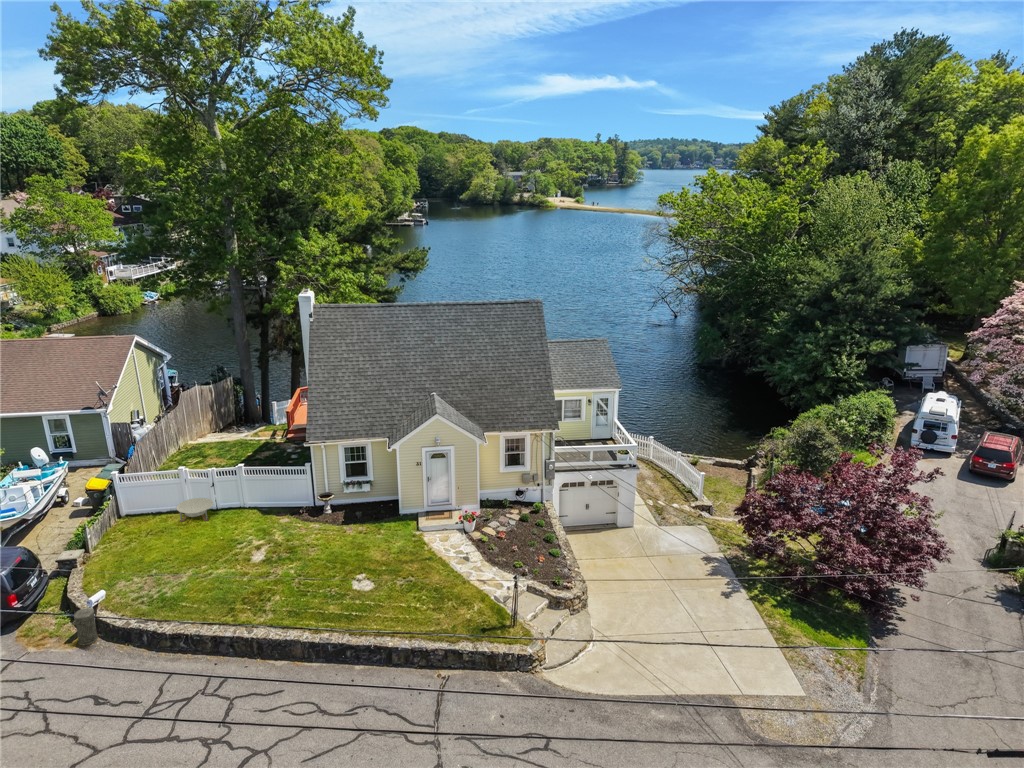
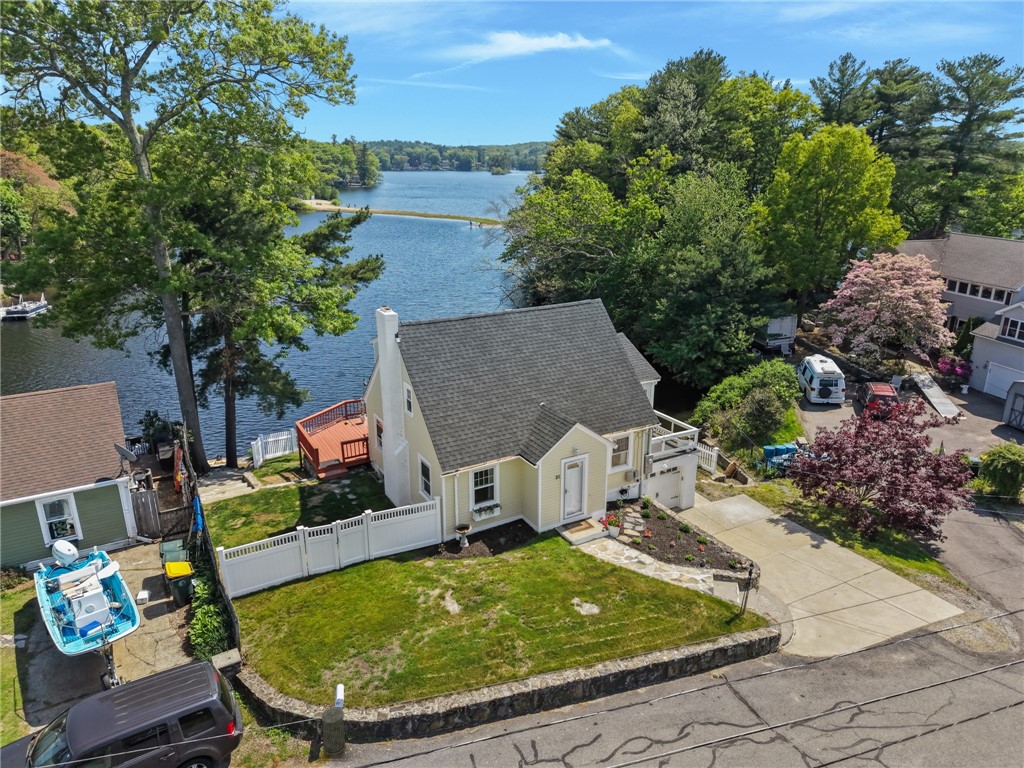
round table: present [177,498,213,522] -> none [311,557,352,589]

